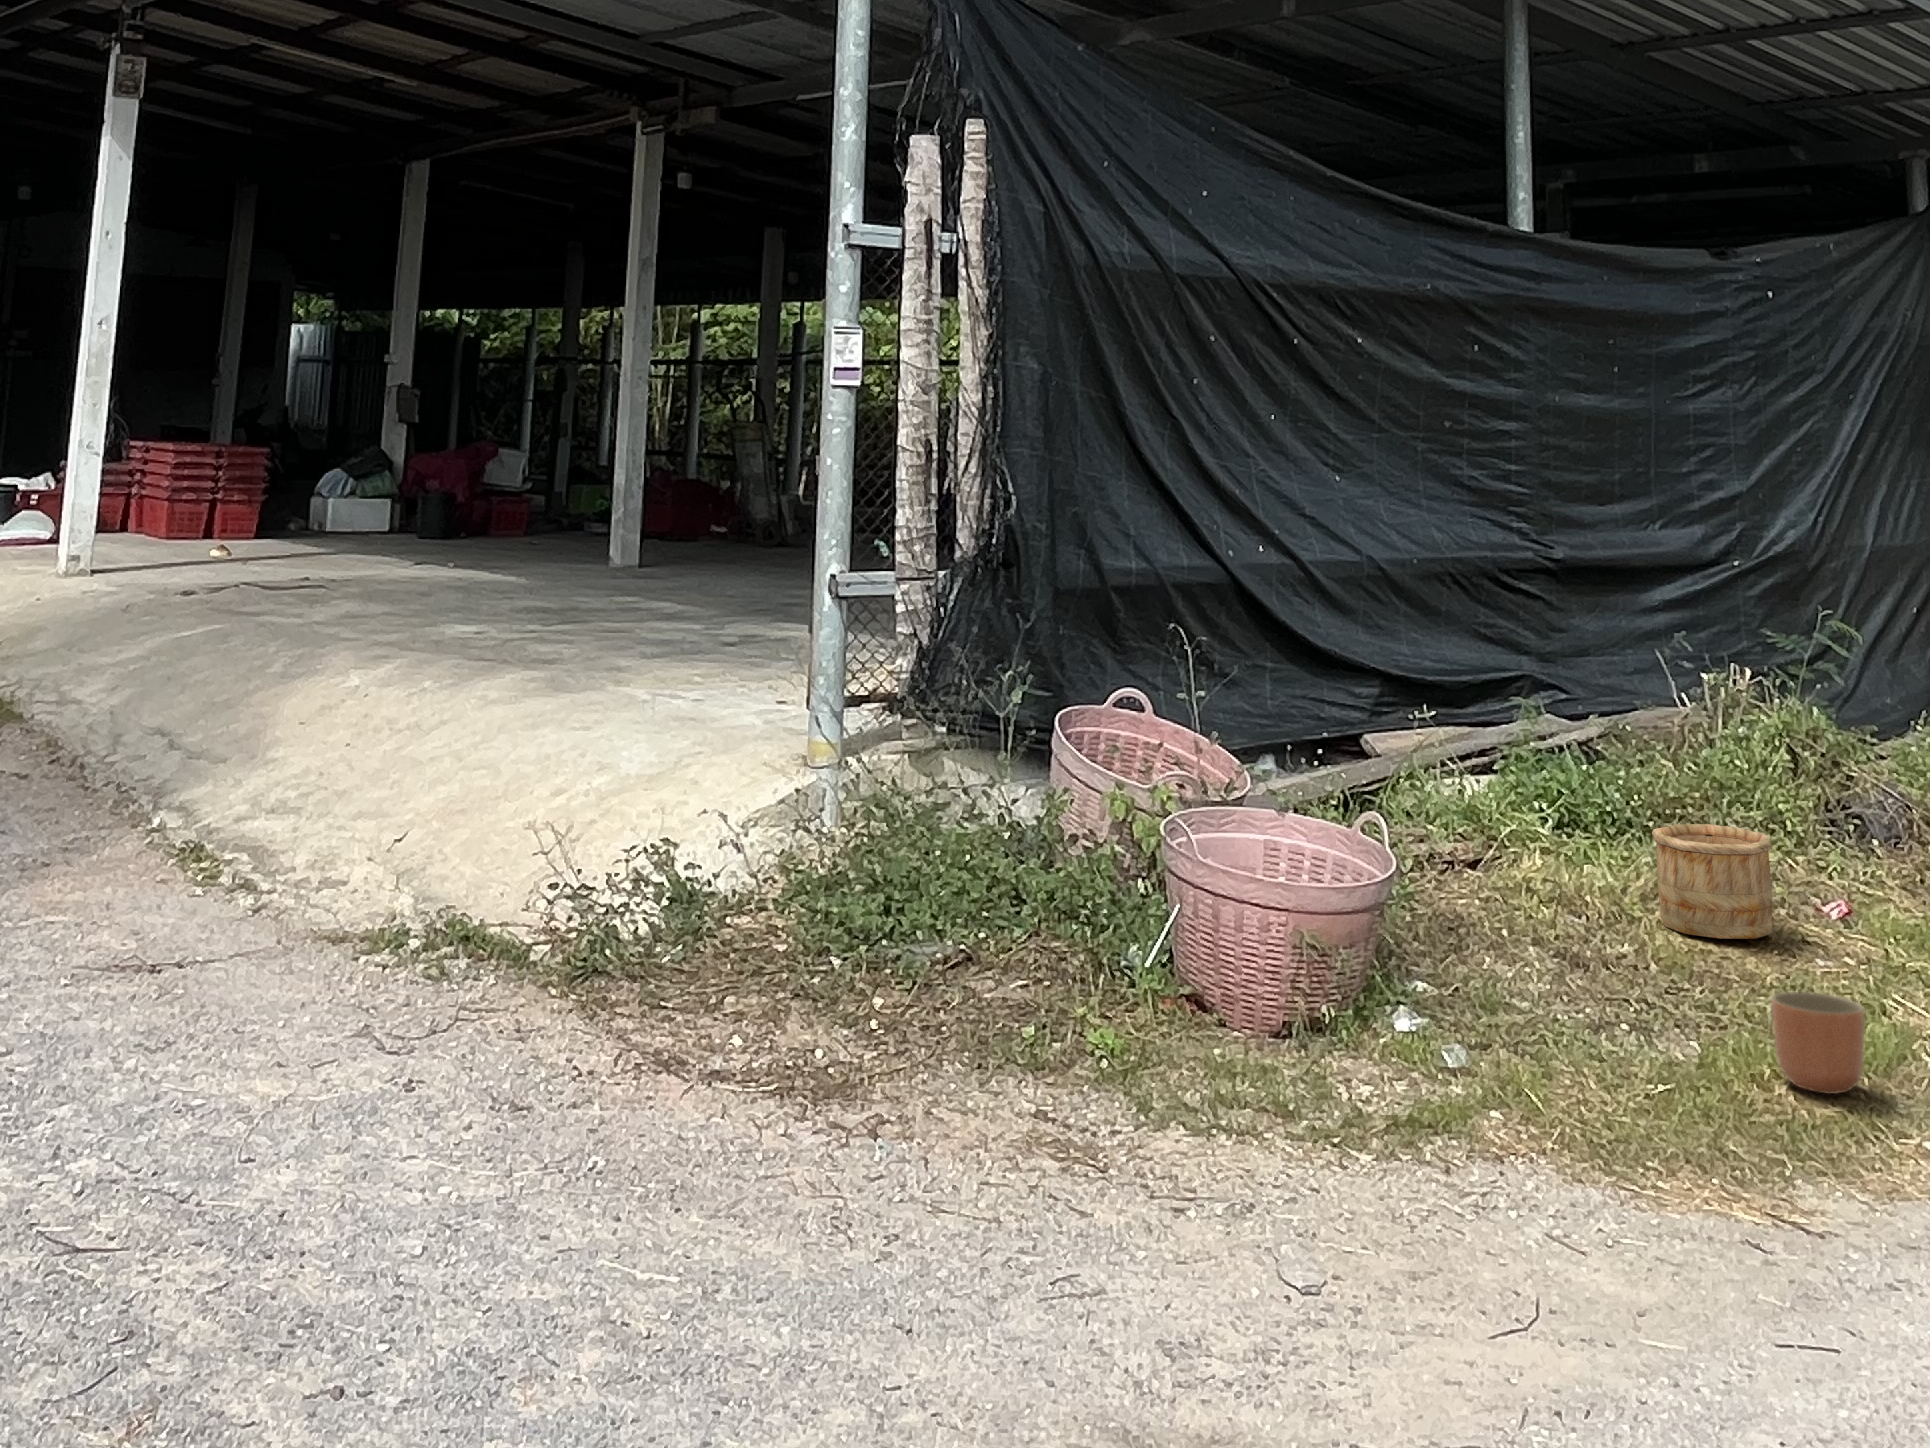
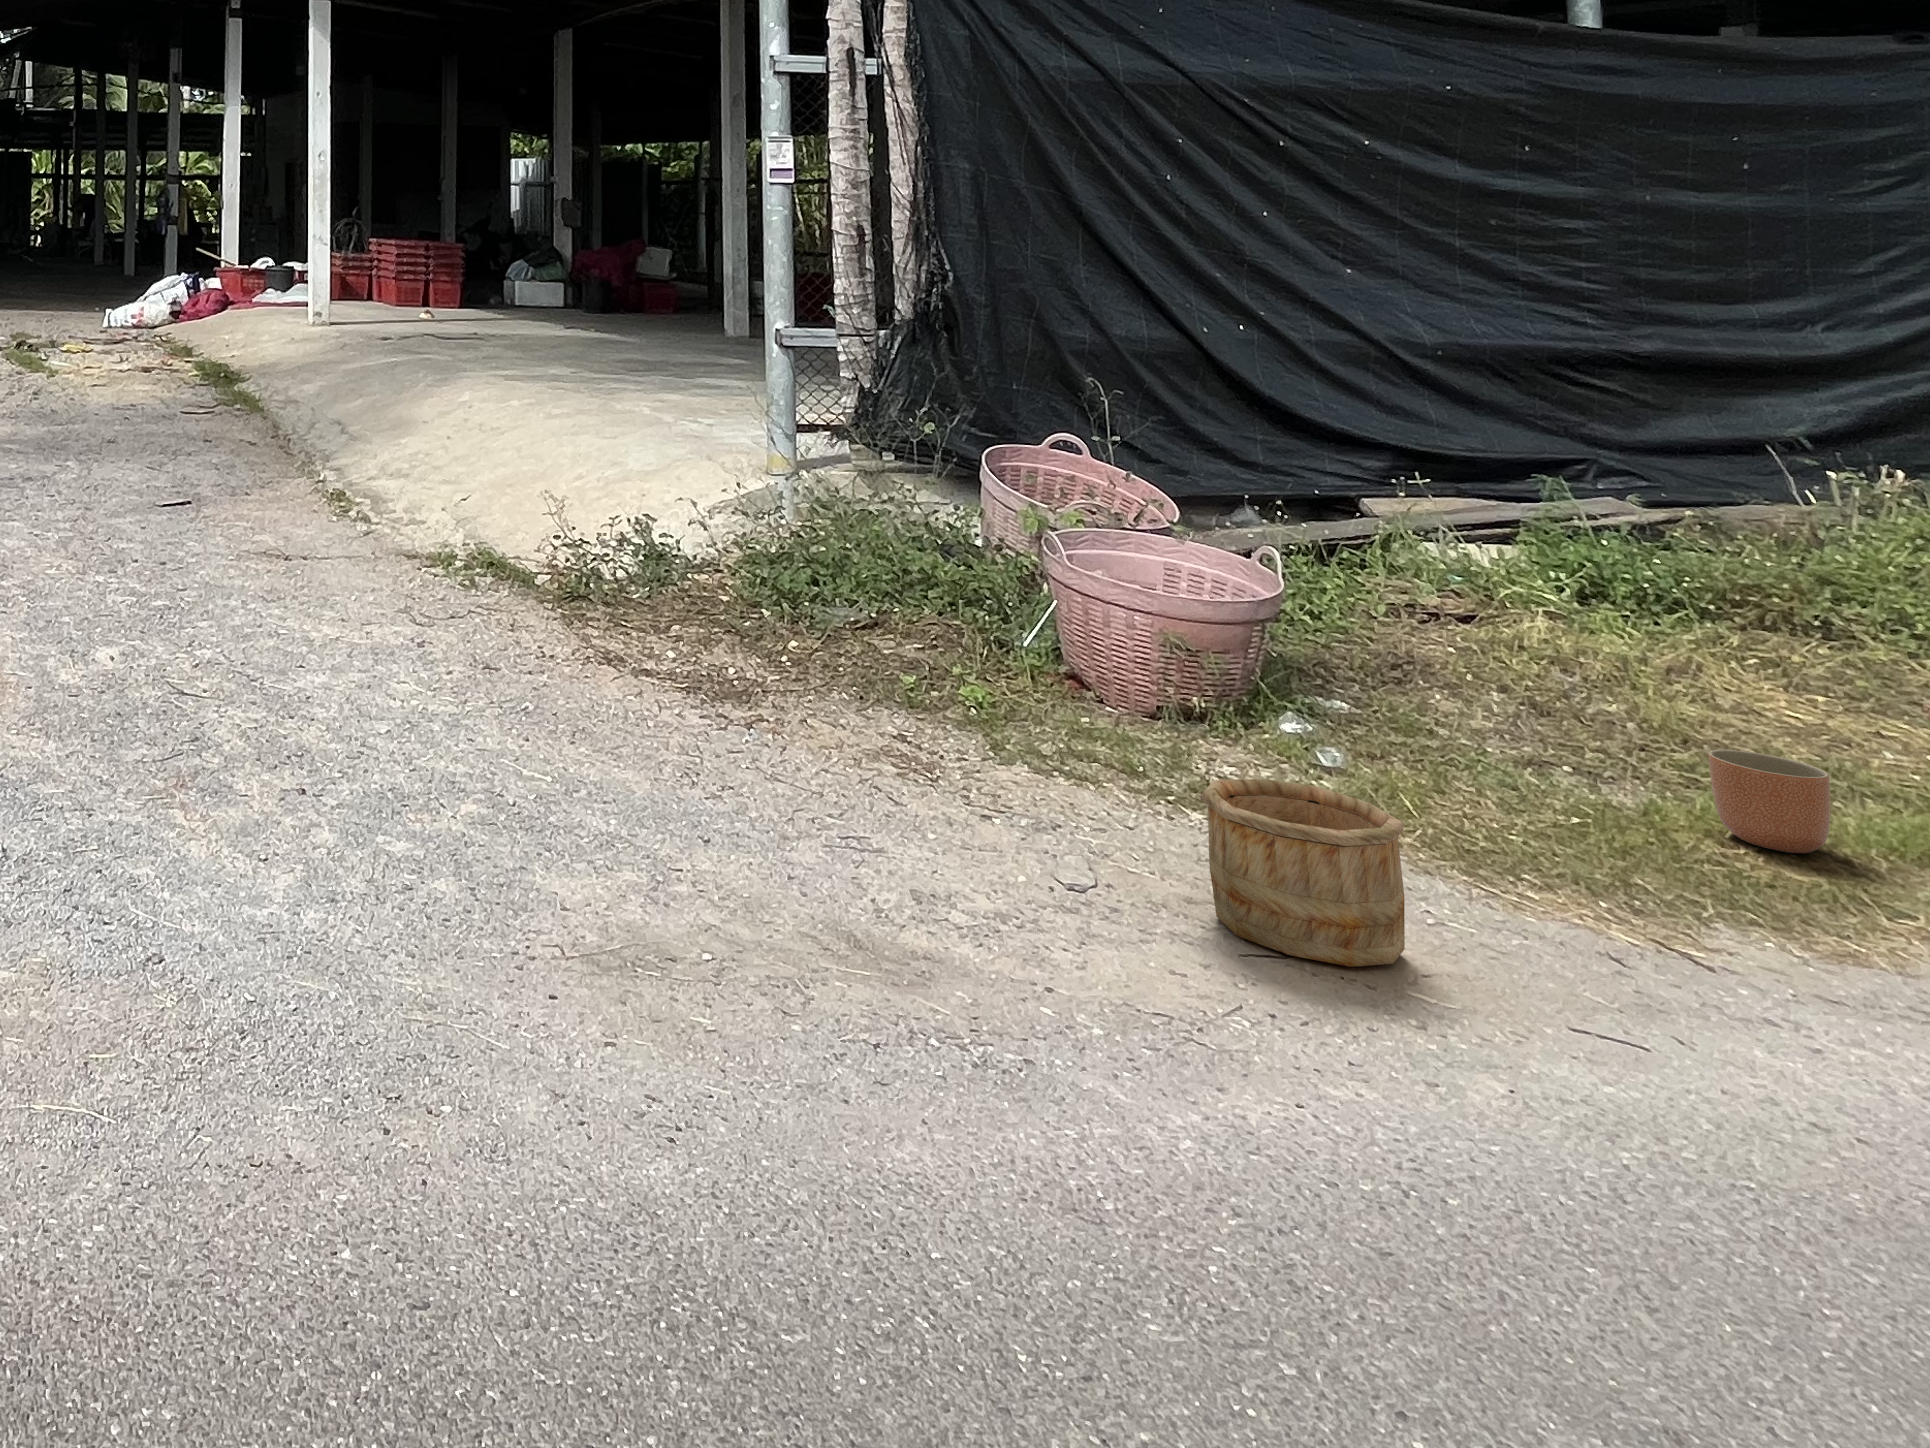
wooden bucket: present [1652,824,1772,939] -> present [1200,779,1405,967]

